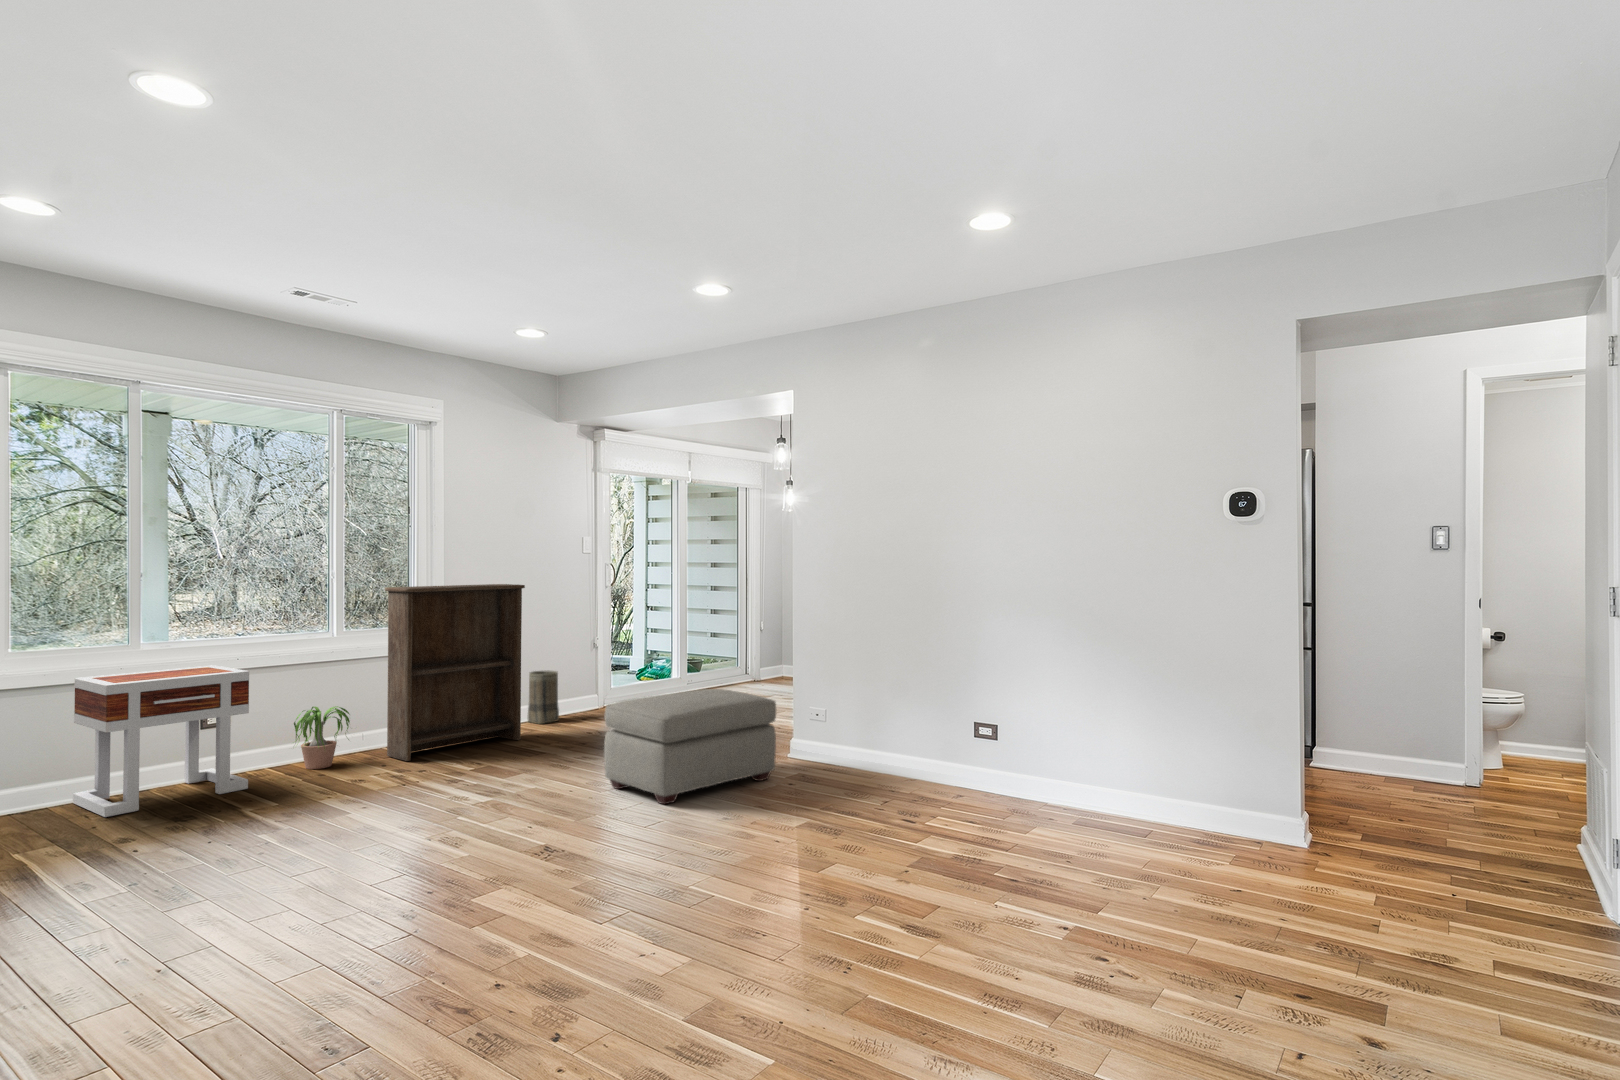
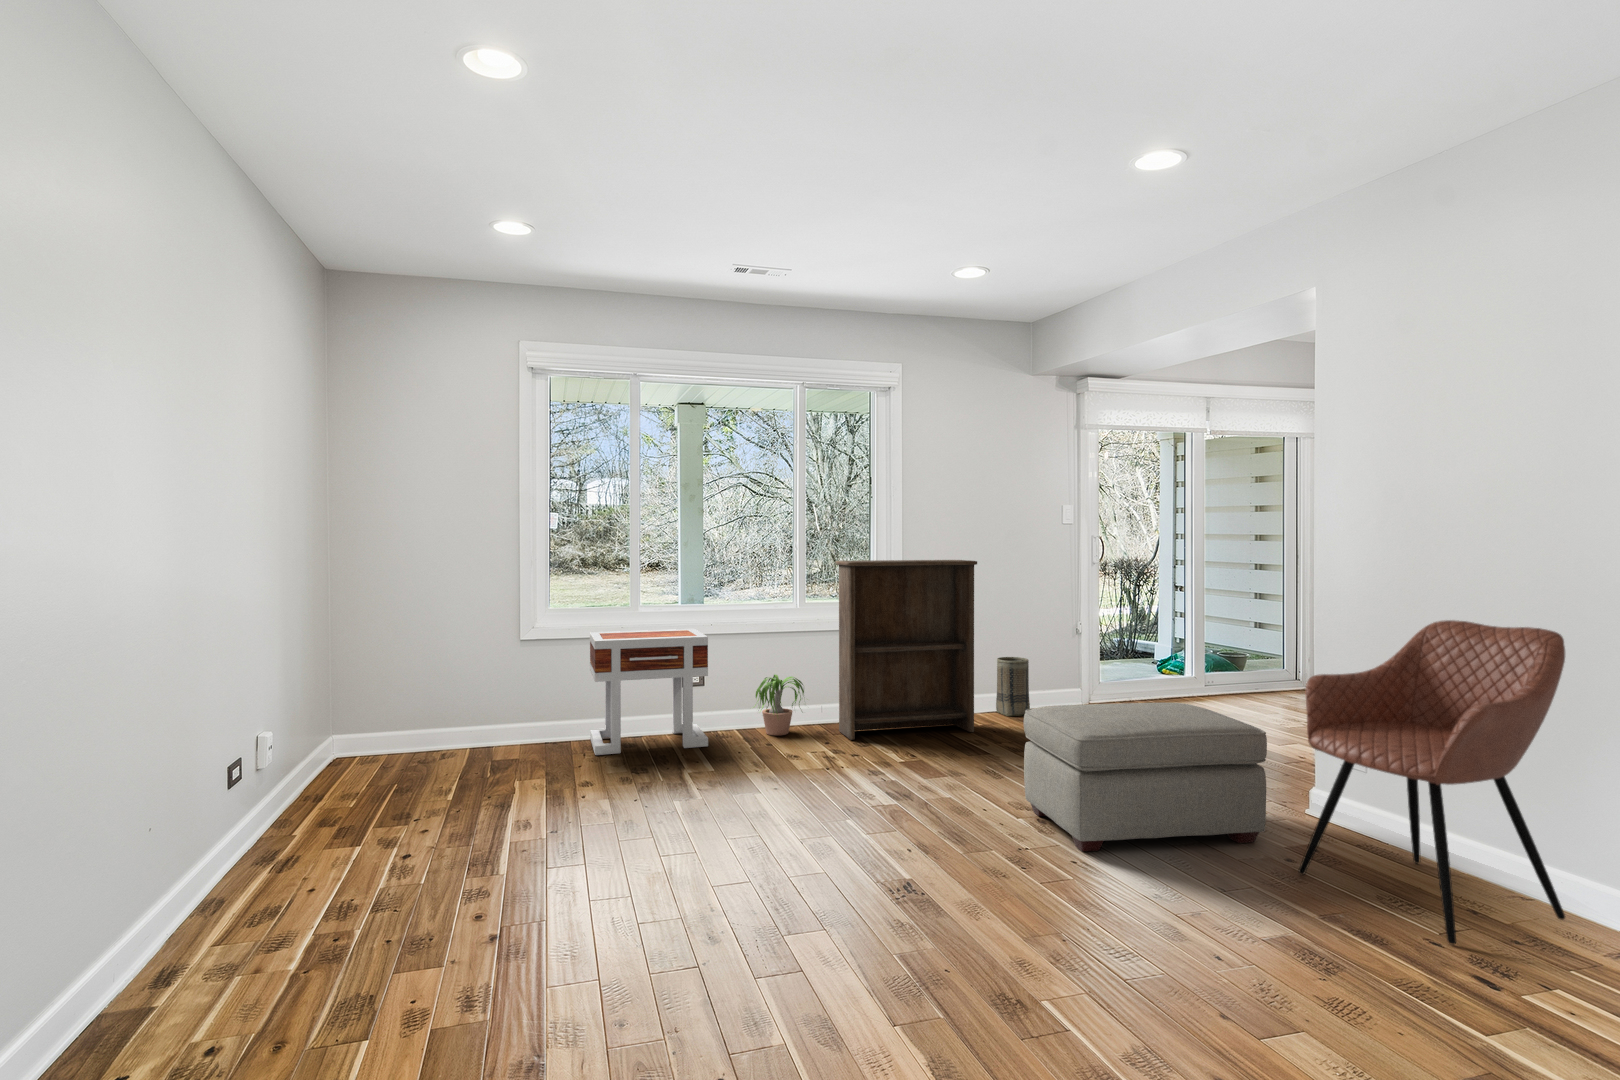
armchair: none [801,617,933,809] -> present [1298,620,1565,945]

